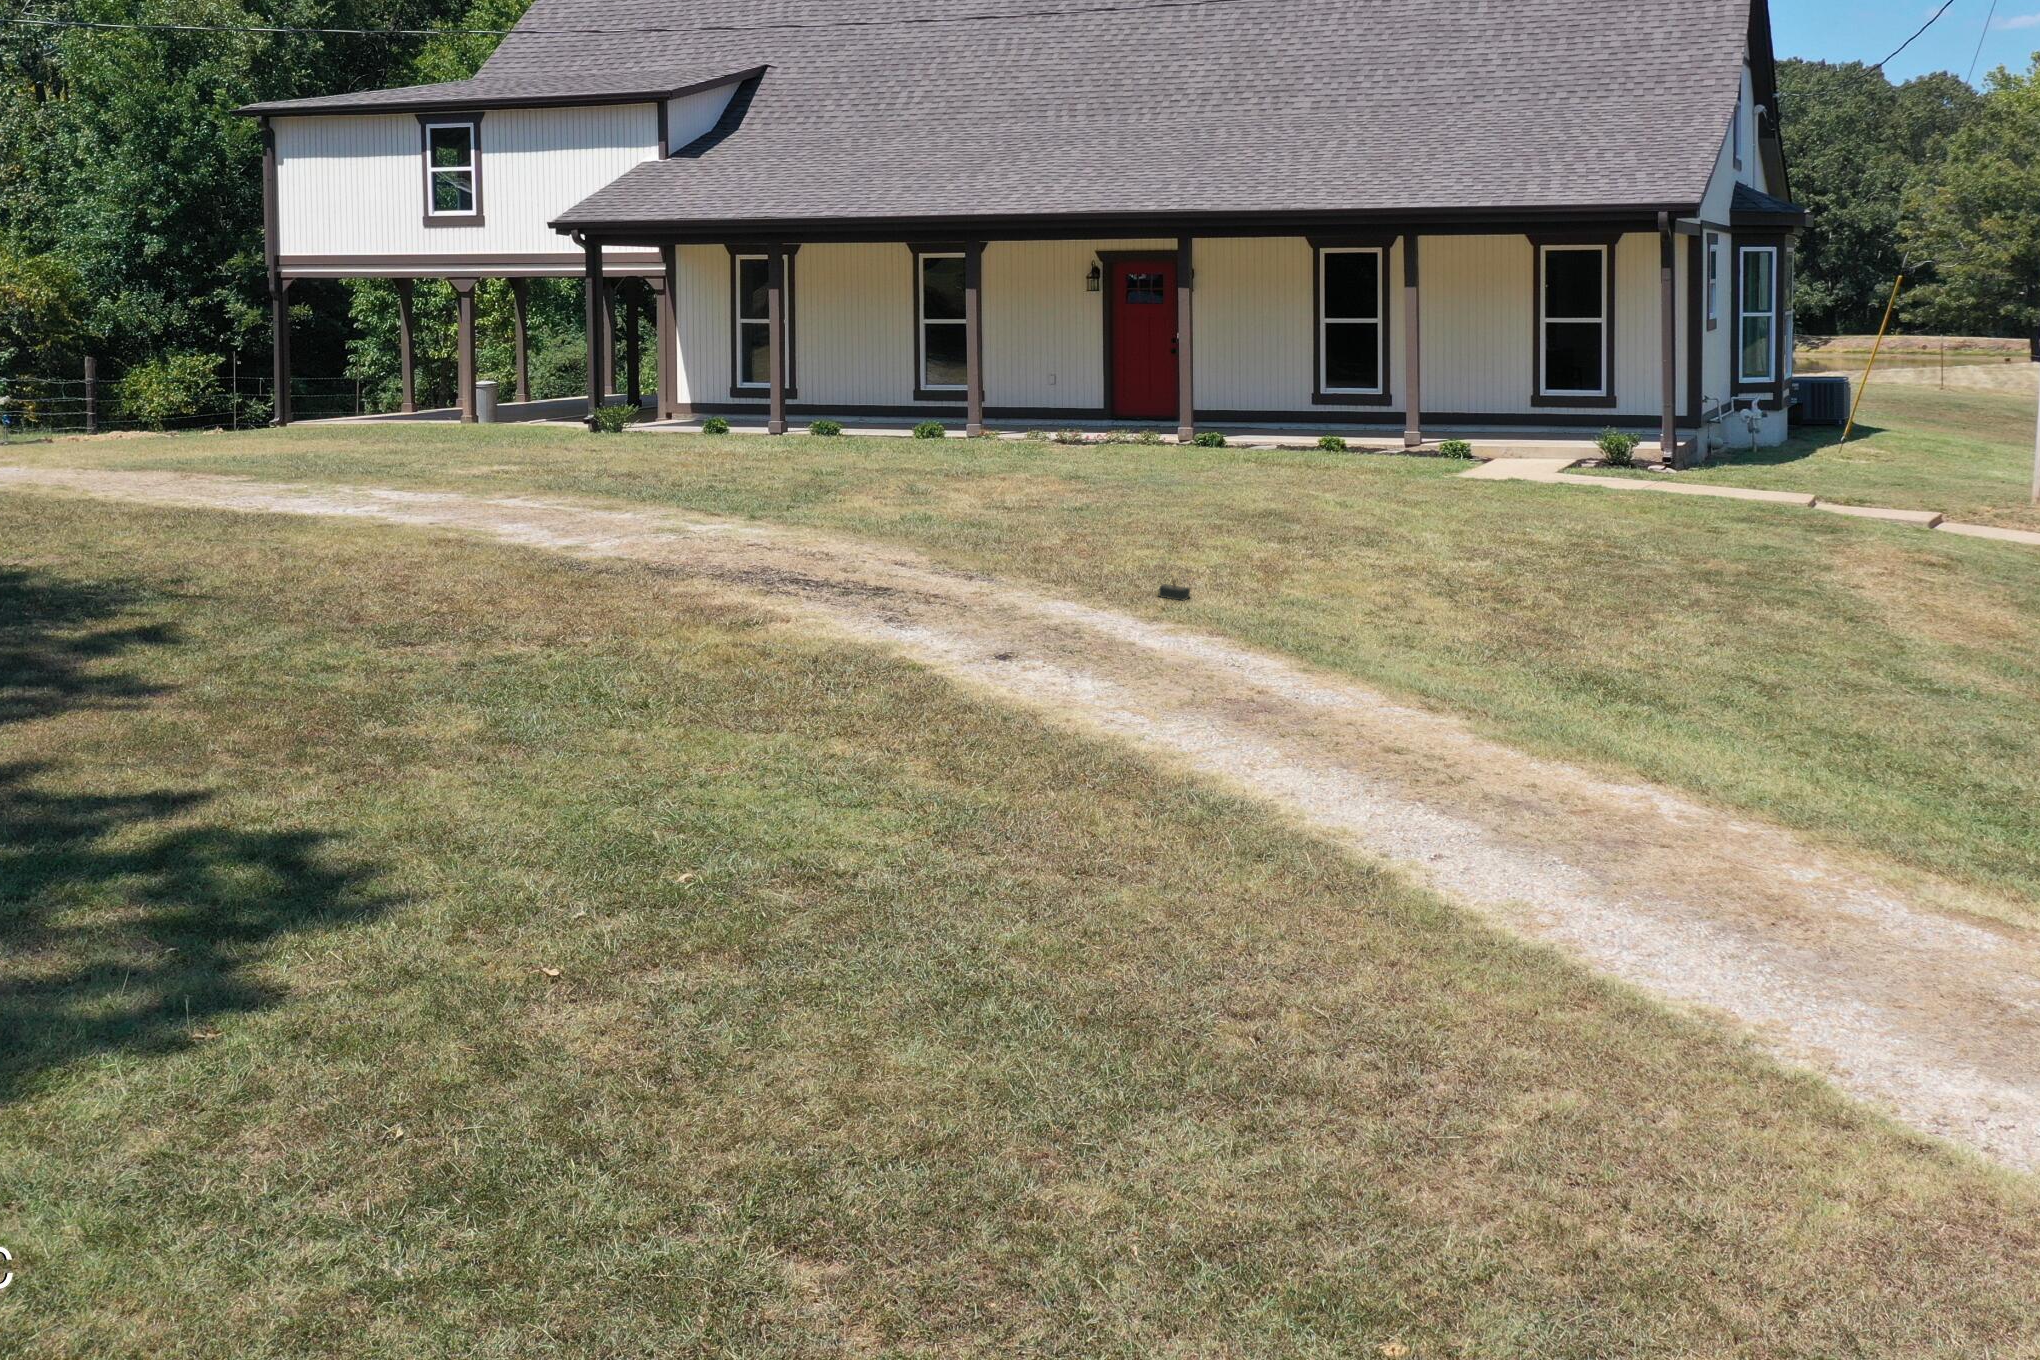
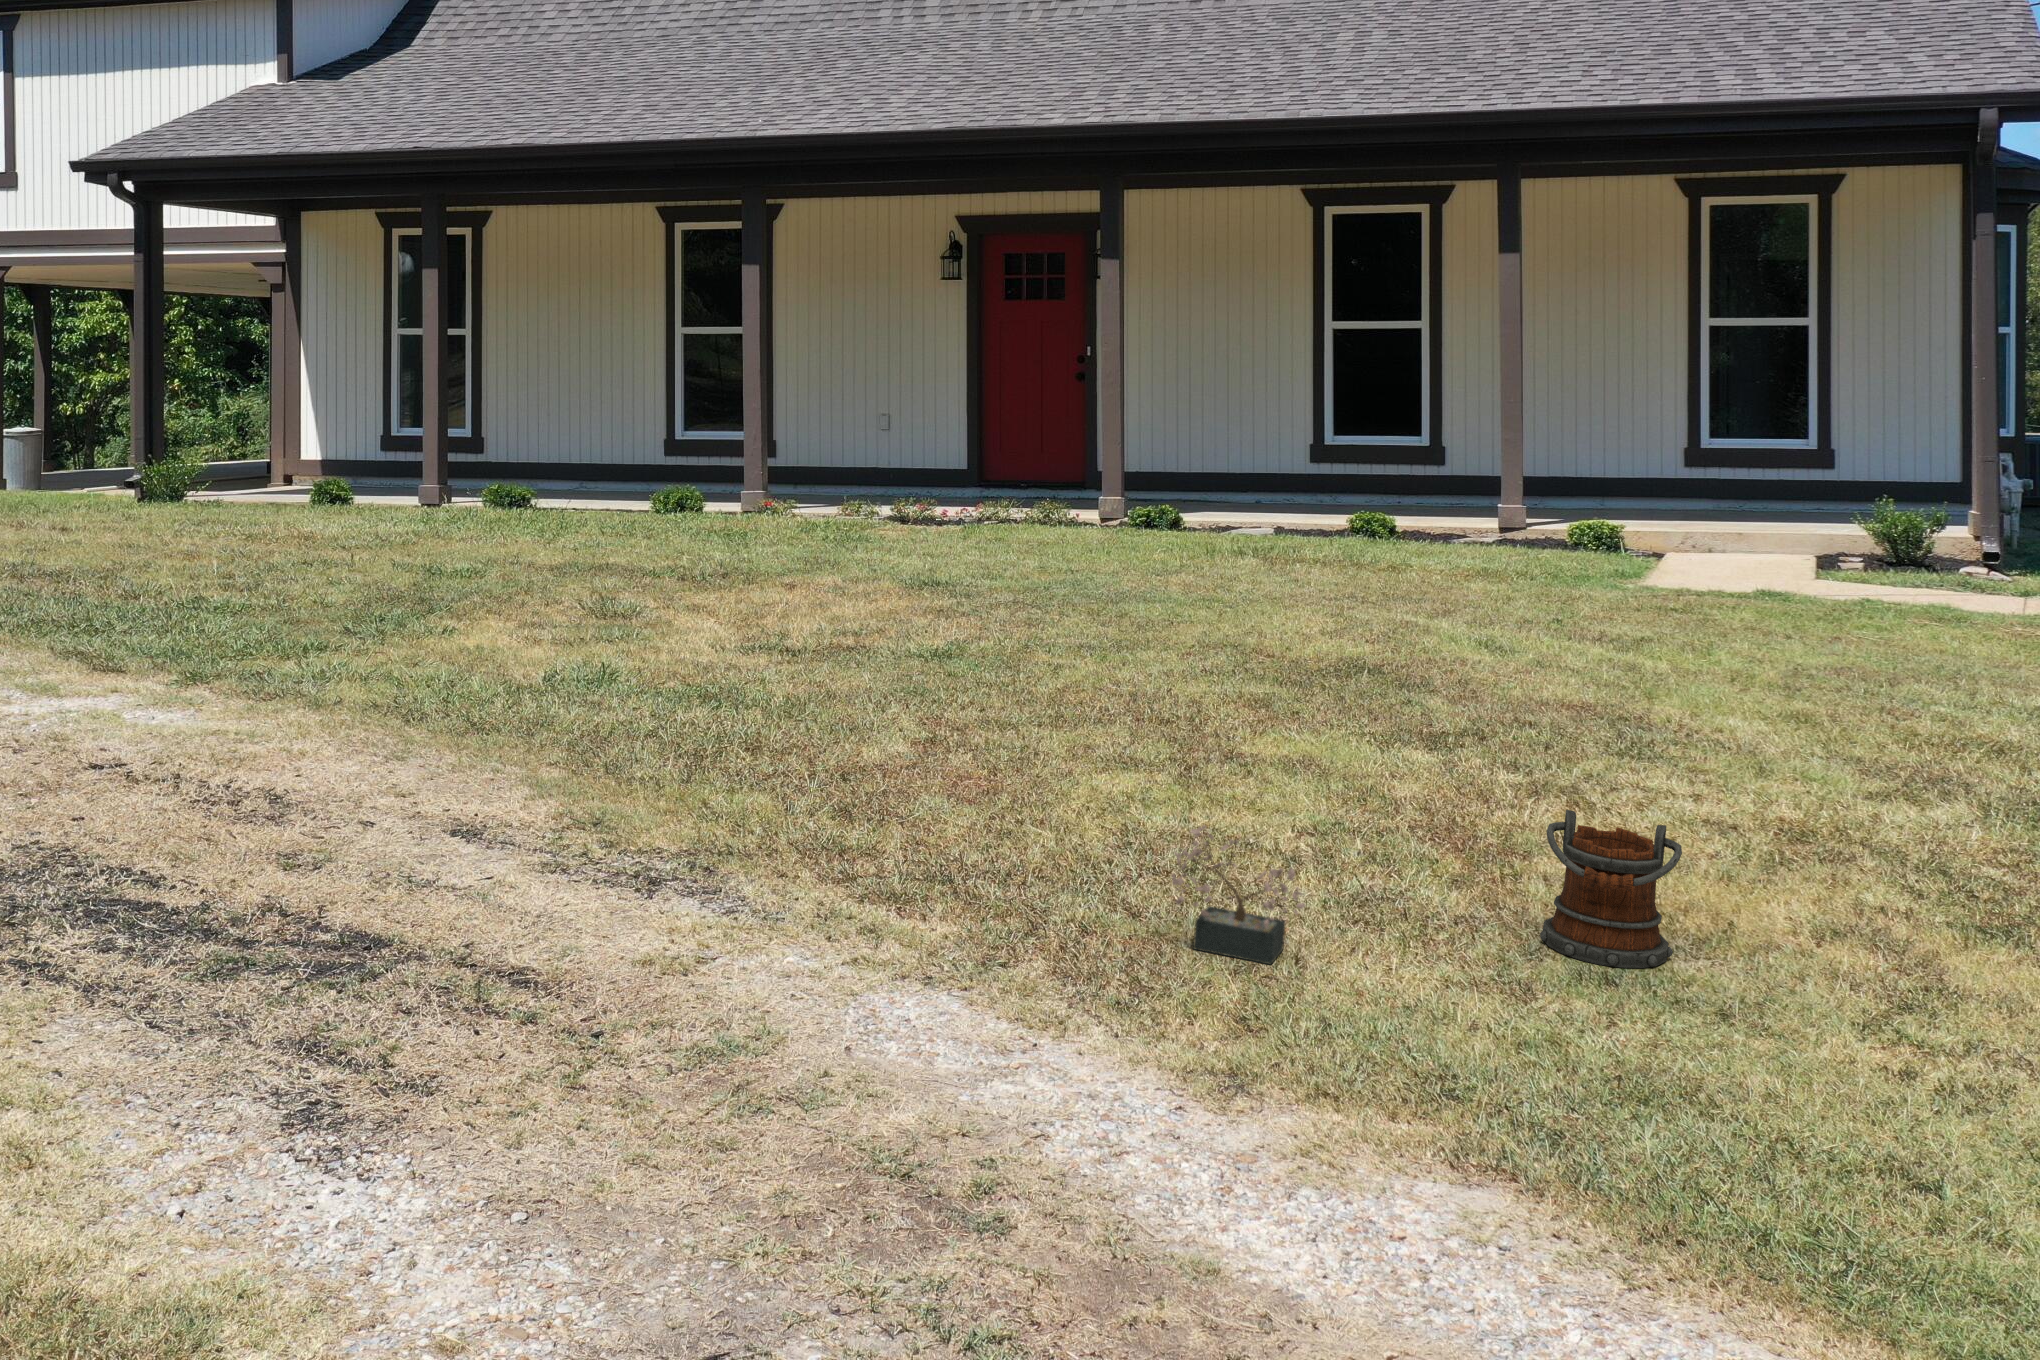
bucket: none [1284,552,1331,605] -> present [1540,810,1682,968]

